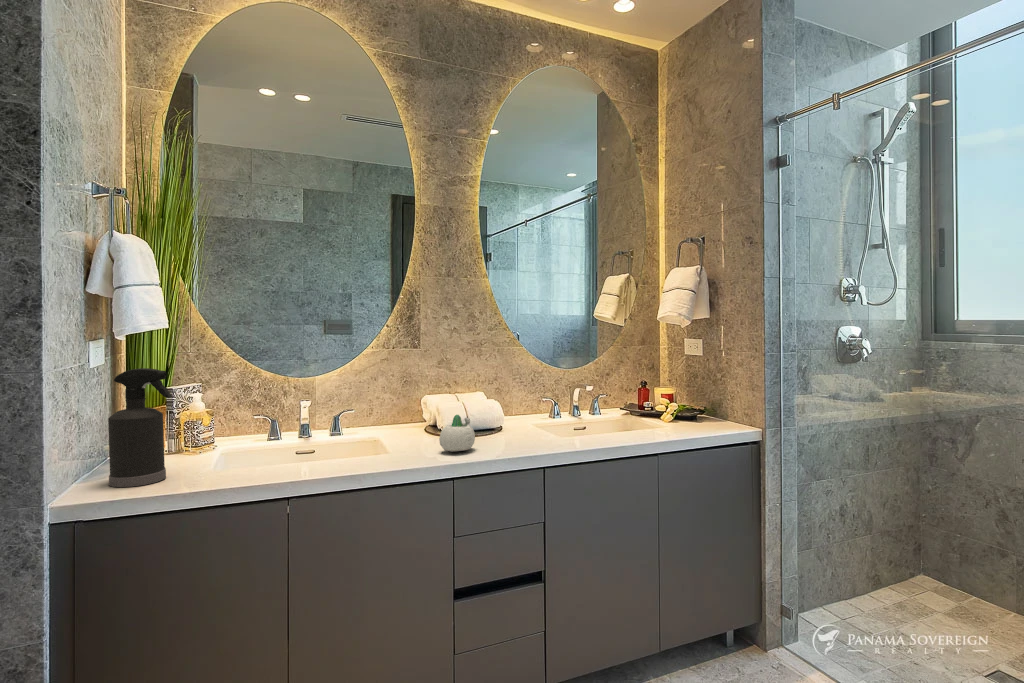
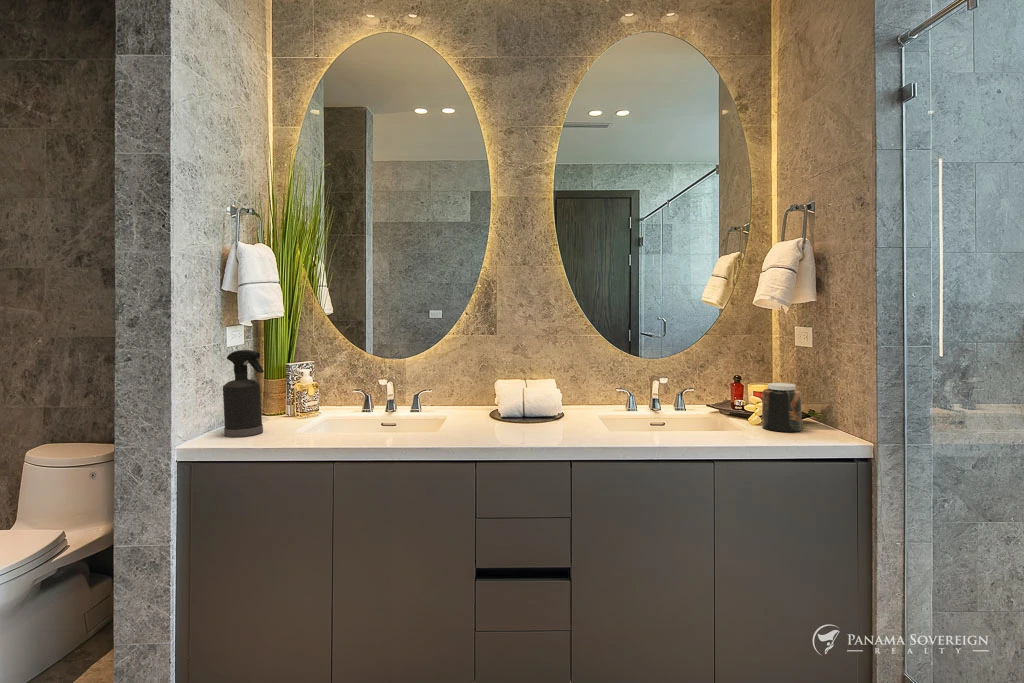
jar: none [681,387,714,428] -> present [762,383,801,432]
succulent planter: present [439,415,475,452] -> none [473,399,509,432]

